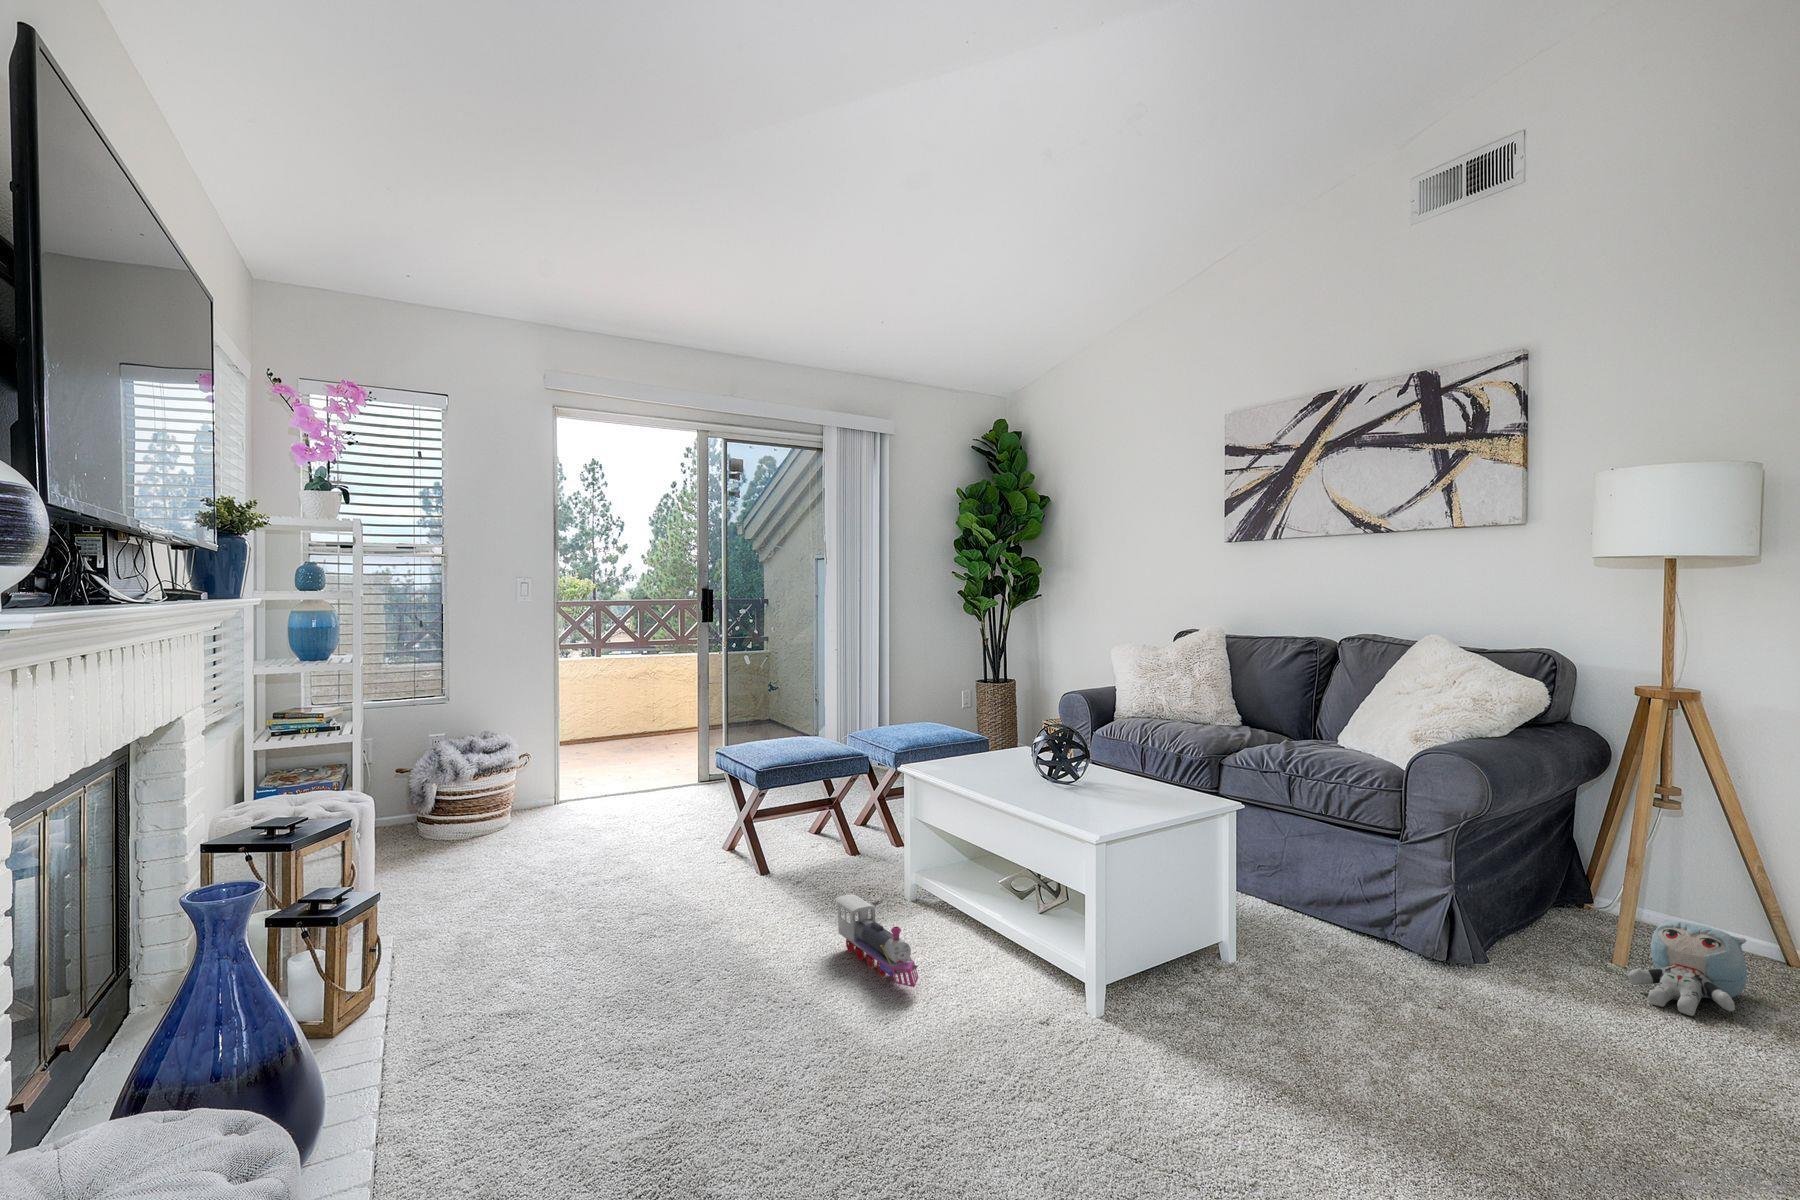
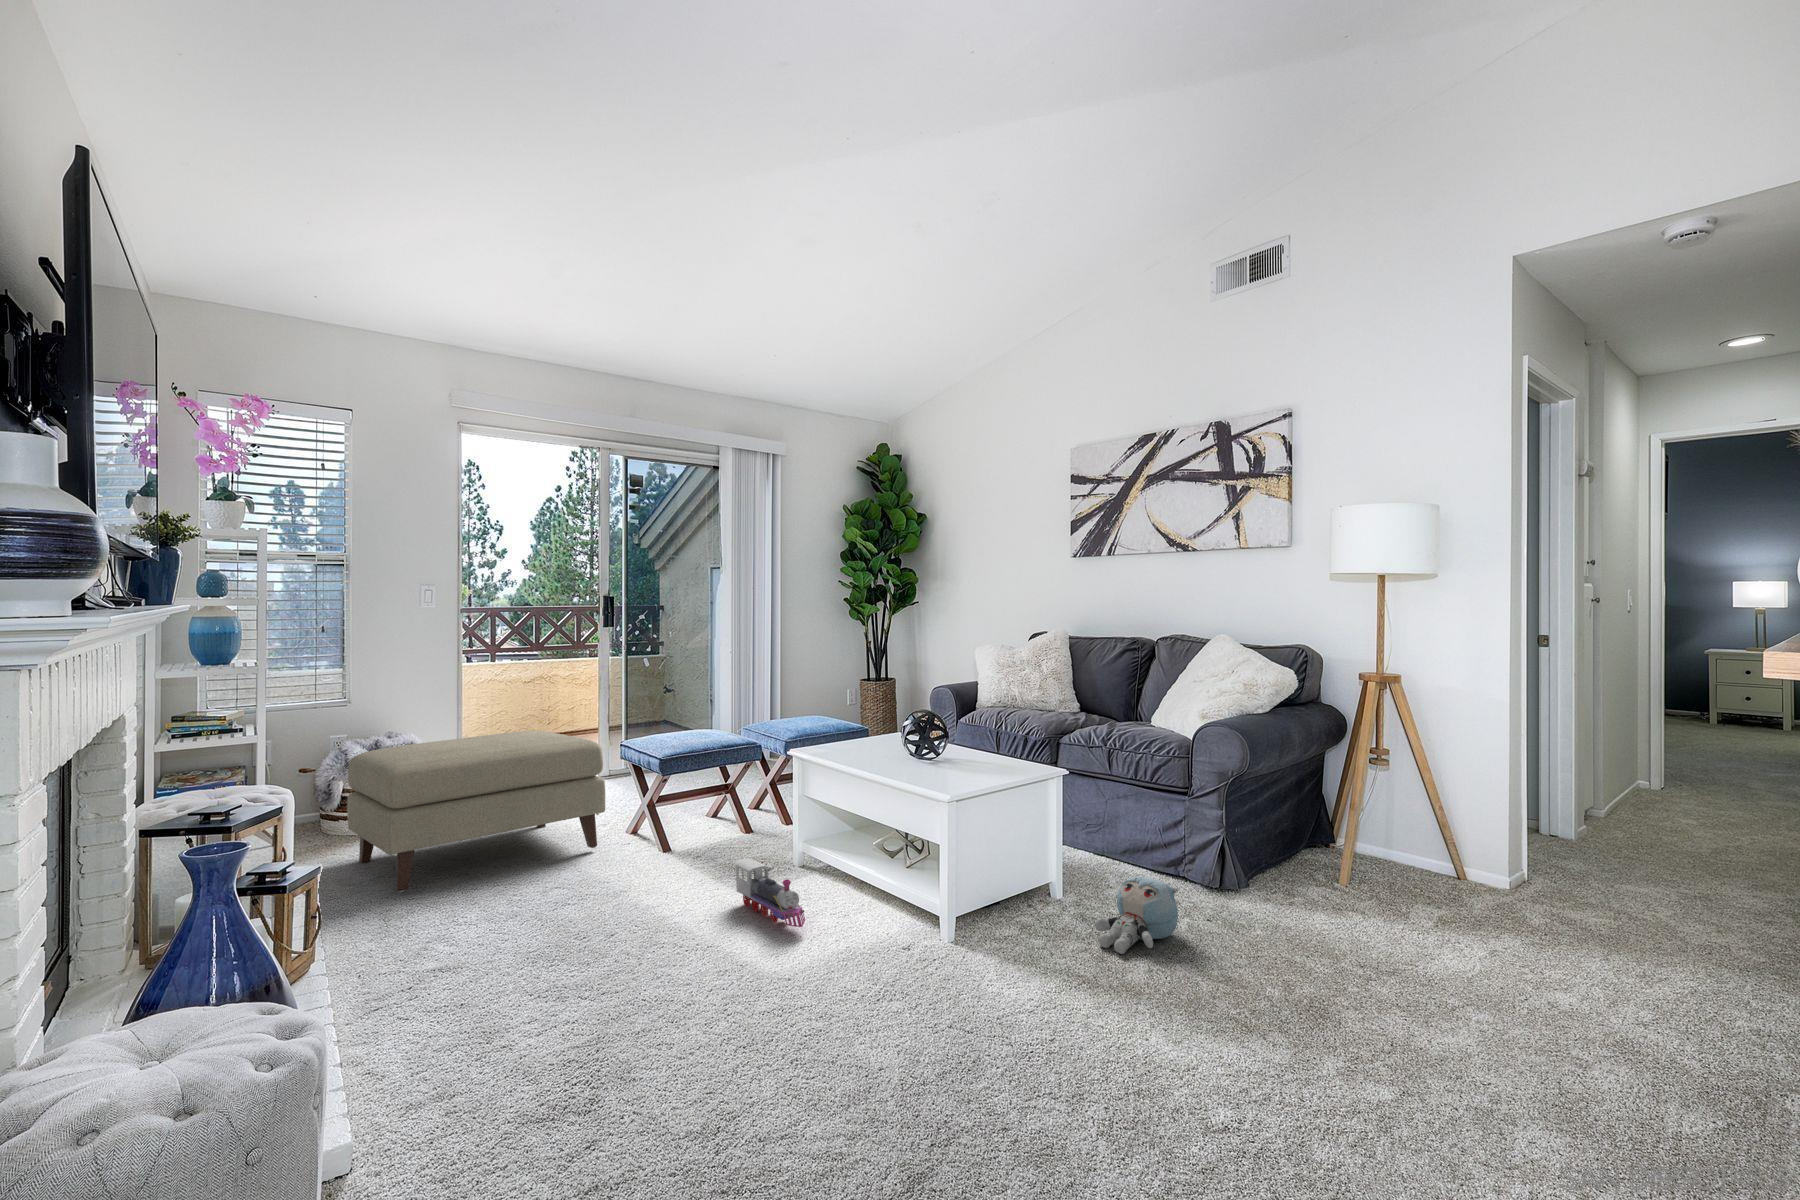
ottoman: none [432,736,698,913] -> present [347,731,605,892]
plush toy: present [1629,920,1747,1016] -> present [1095,876,1179,954]

